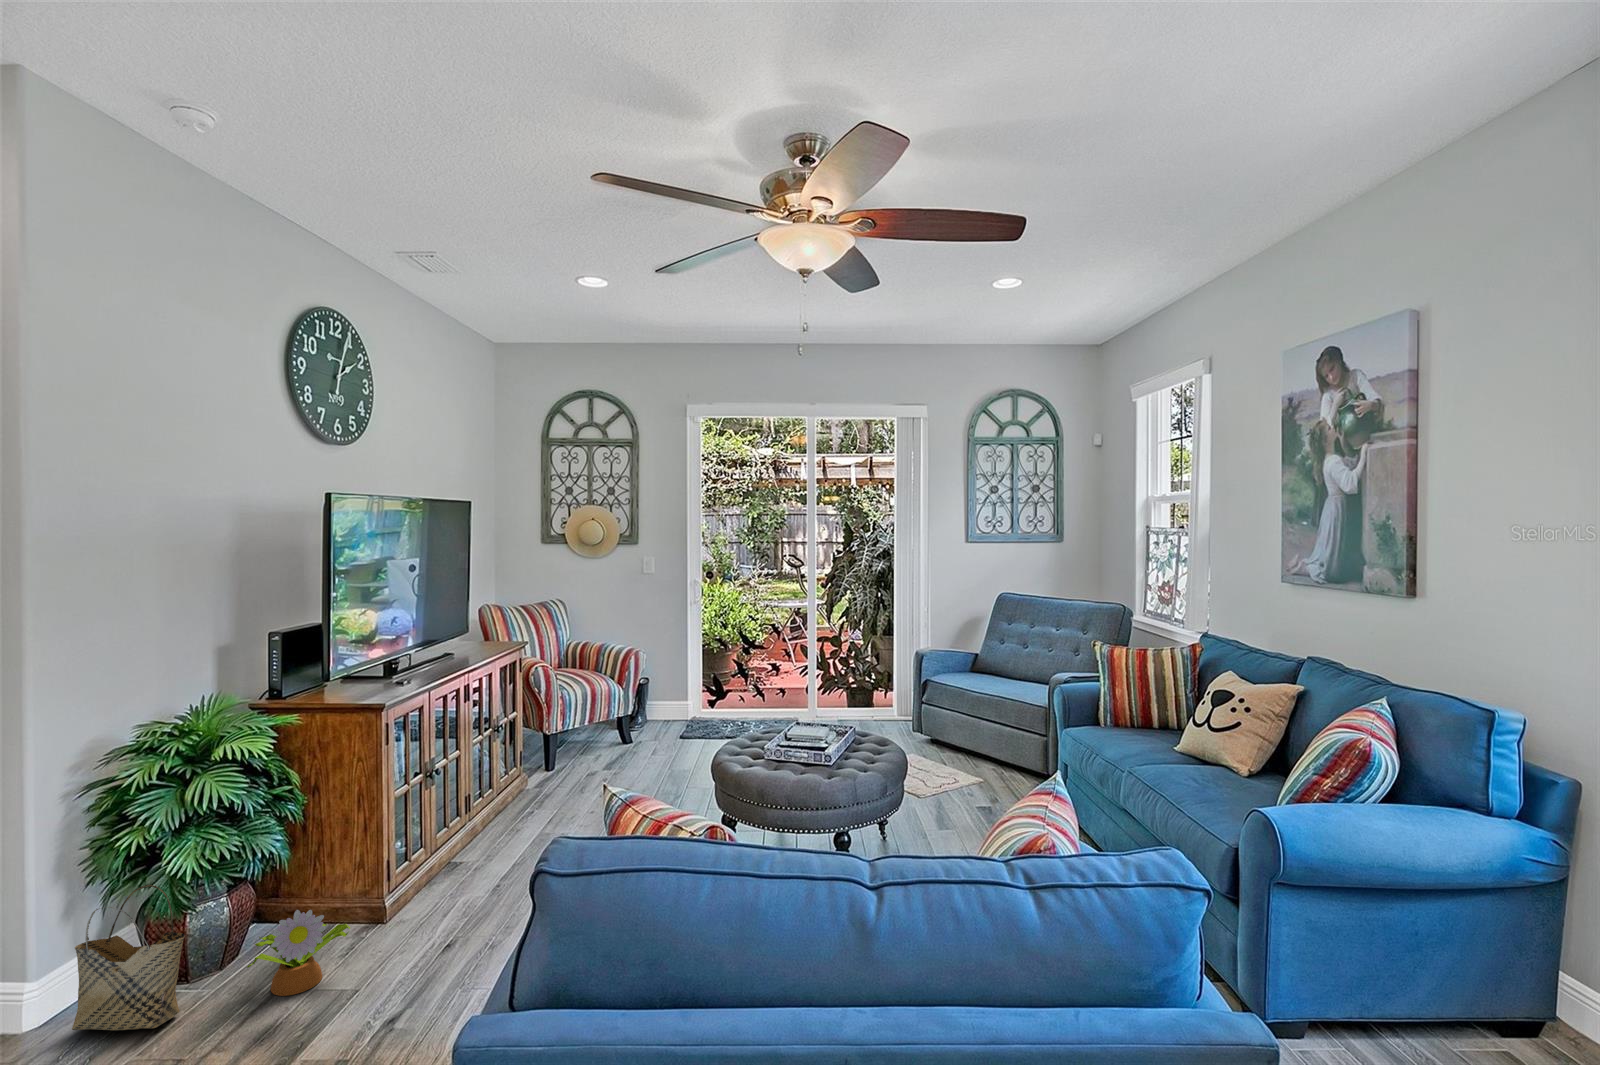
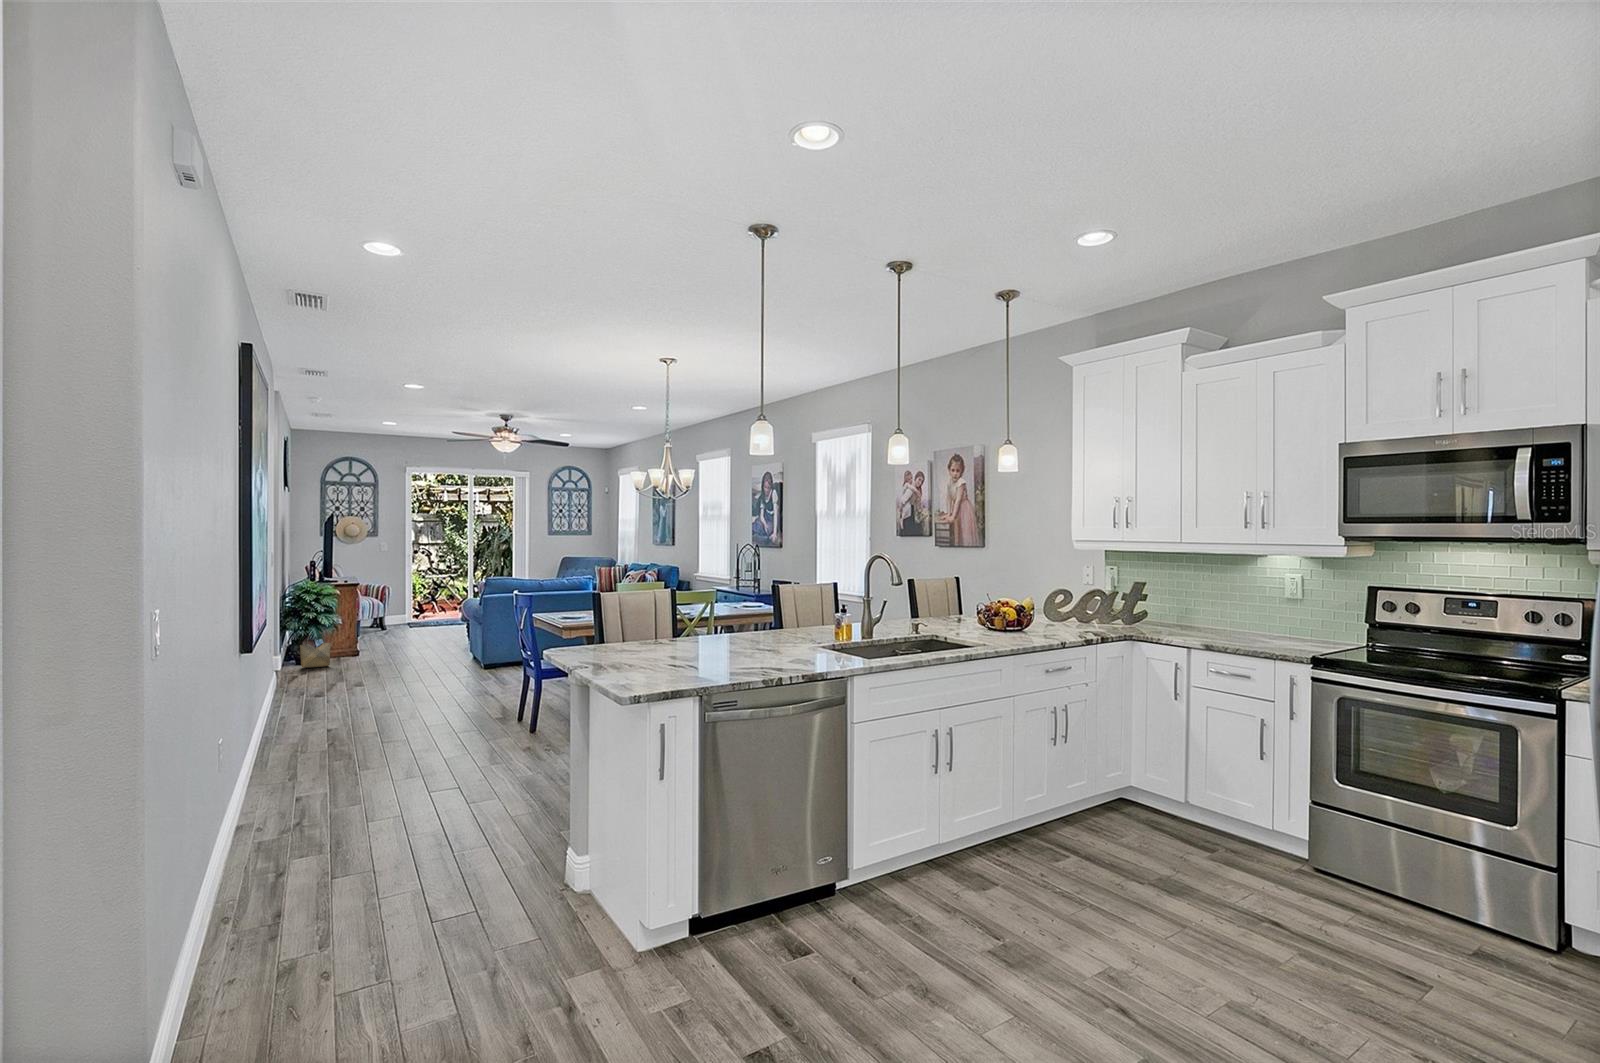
decorative plant: present [247,910,350,996] -> none [340,637,369,663]

